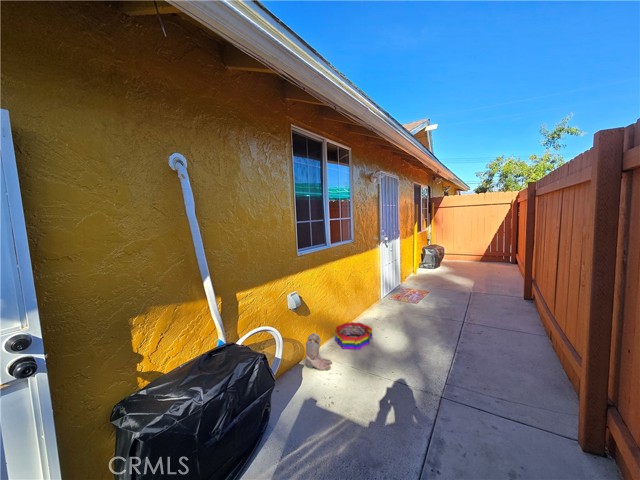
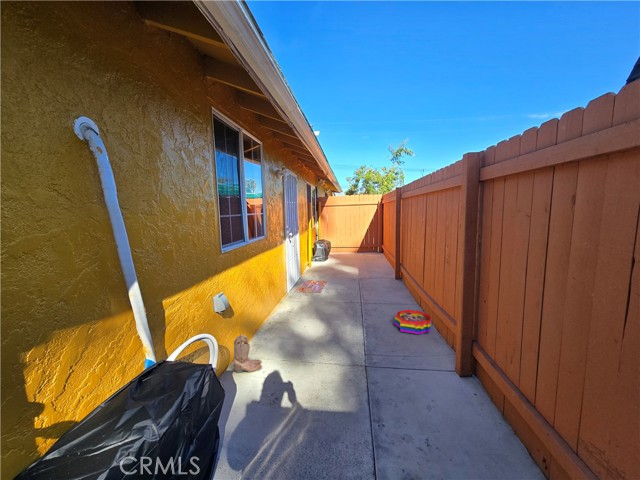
storage bin: present [335,322,372,350] -> present [394,309,431,334]

